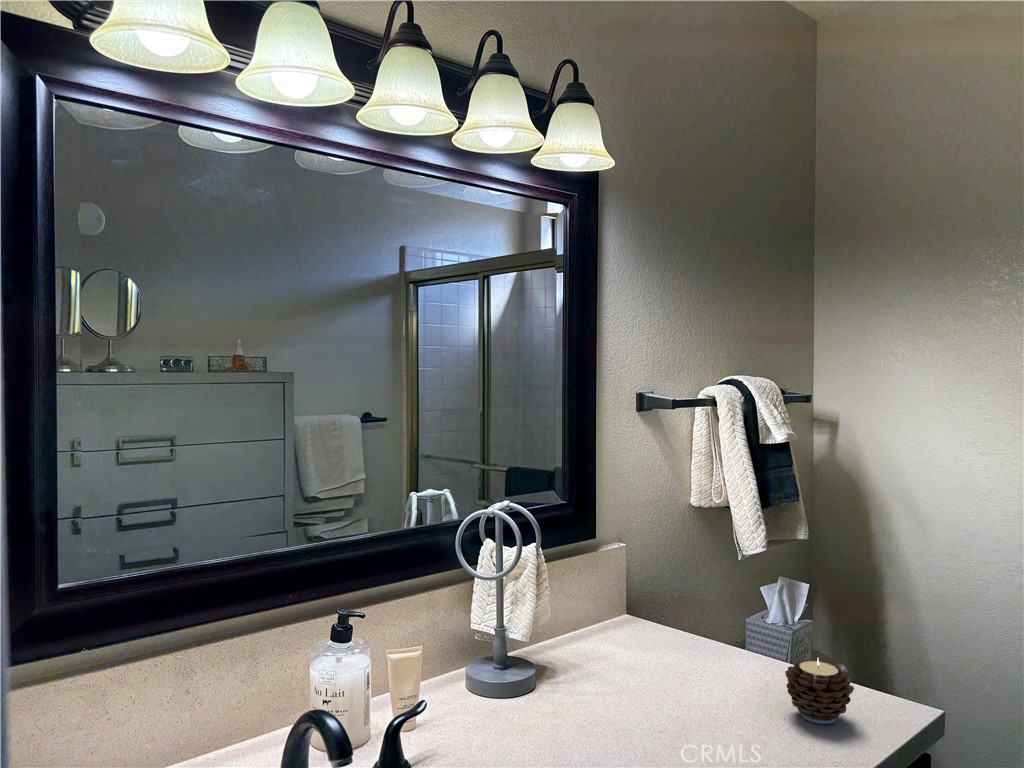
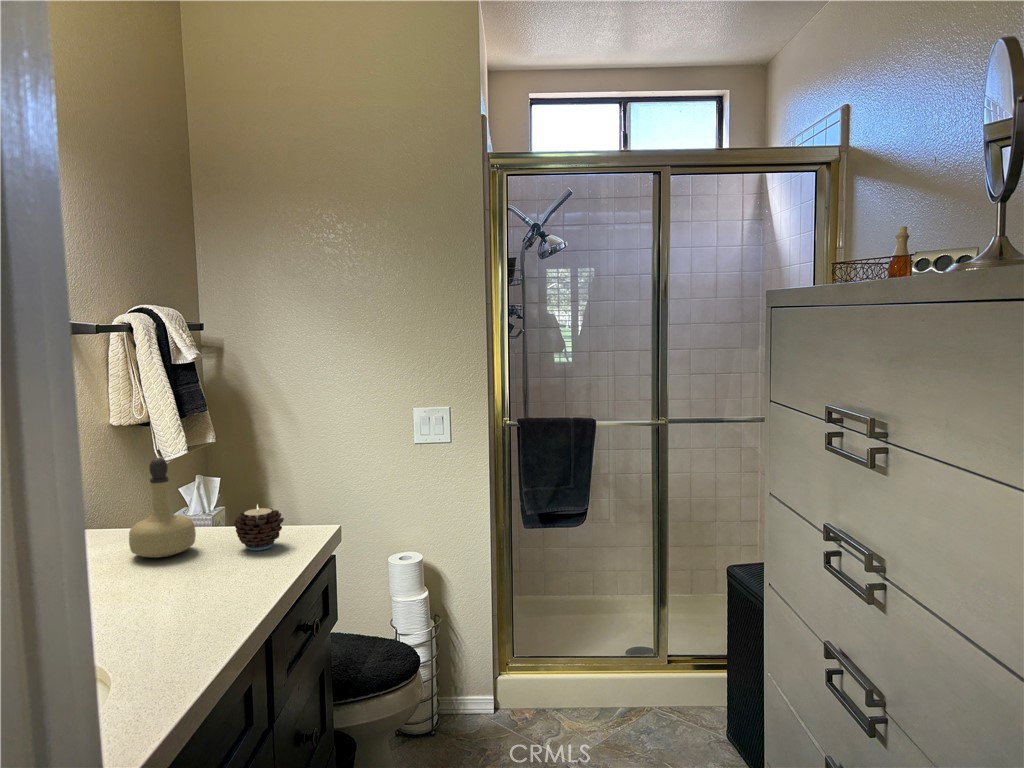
perfume bottle: none [666,568,740,691] -> present [129,458,196,558]

